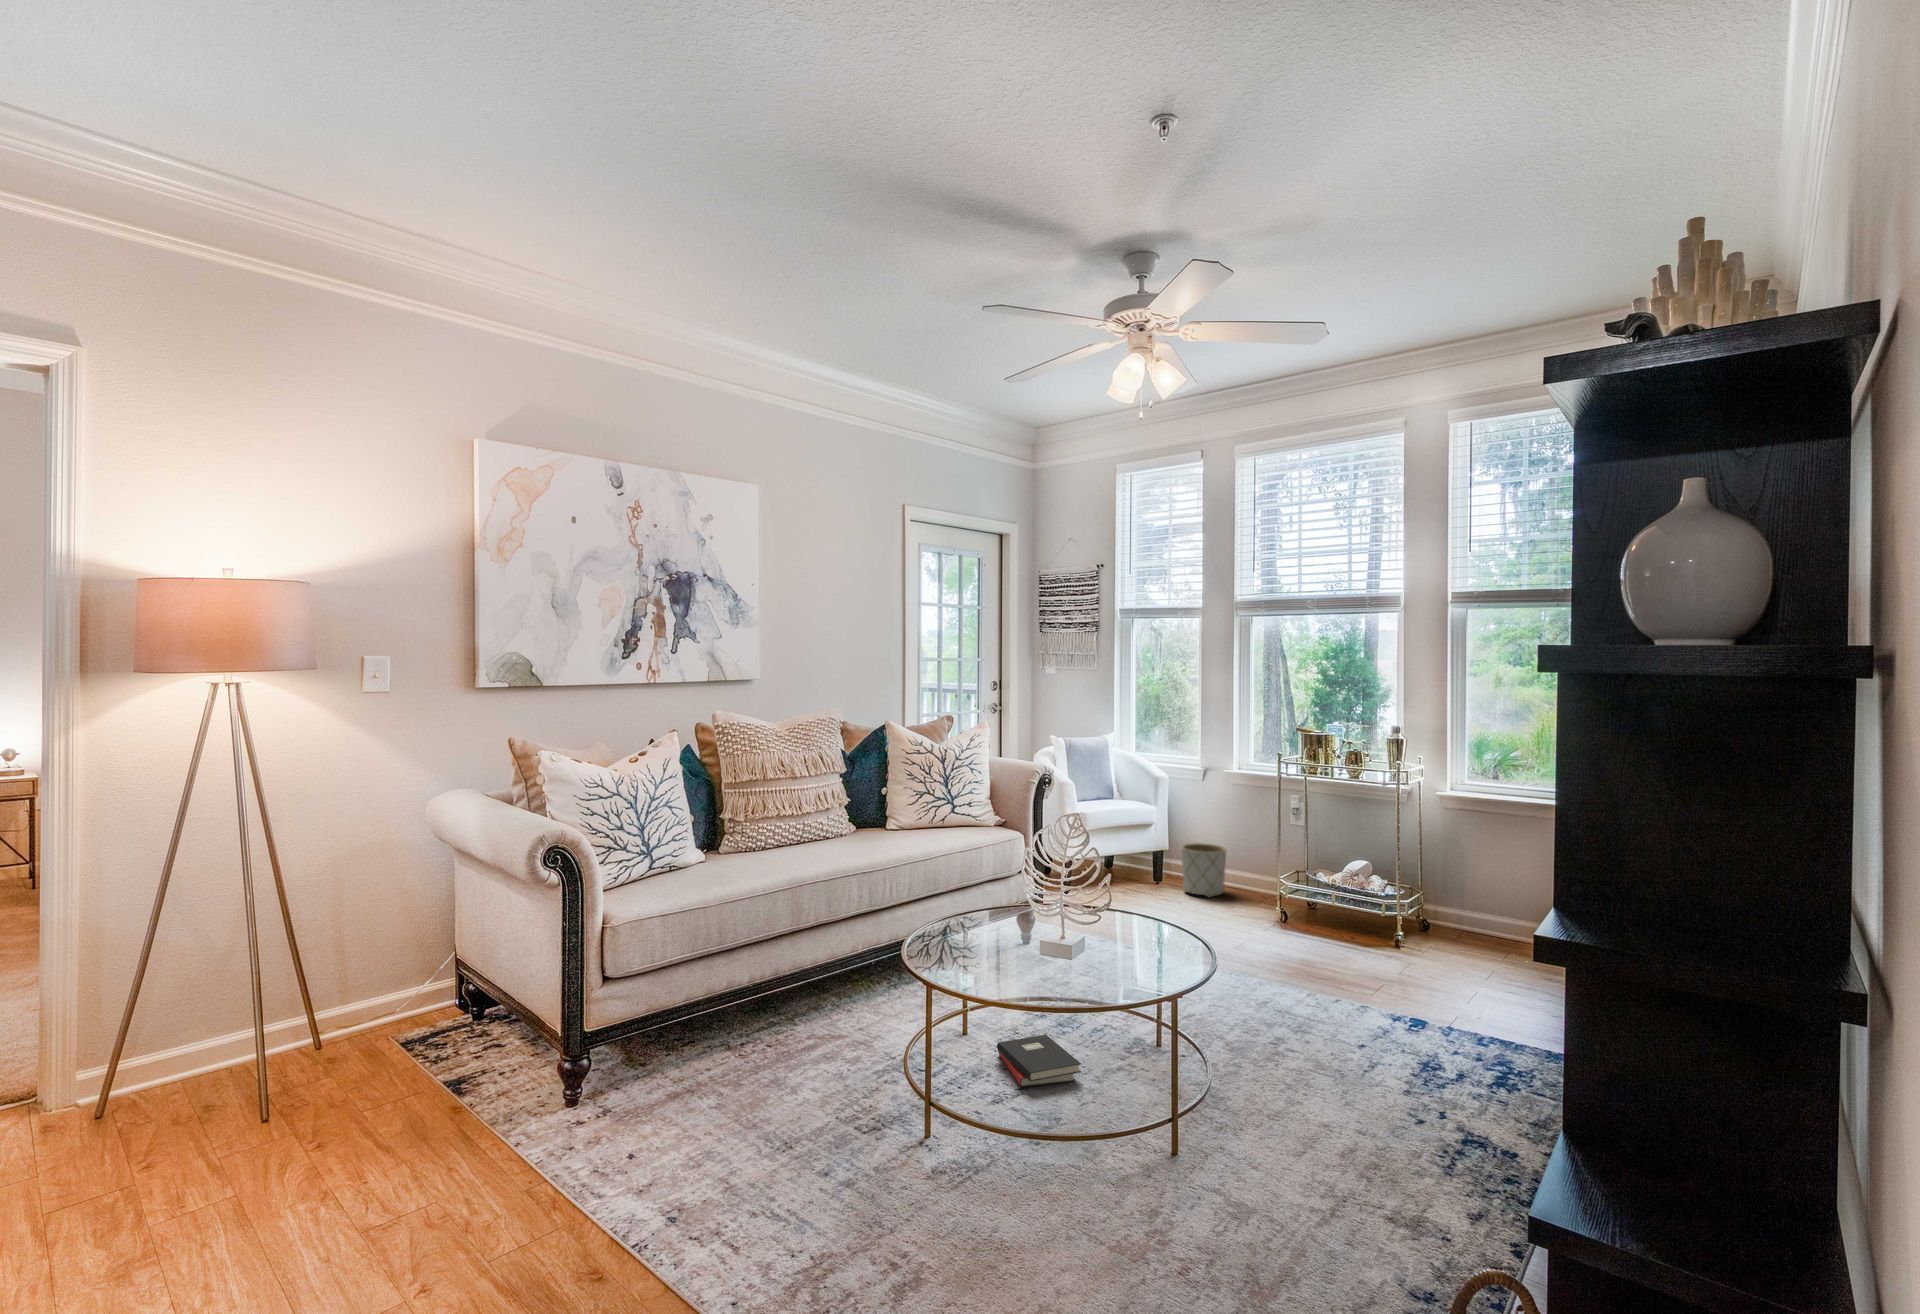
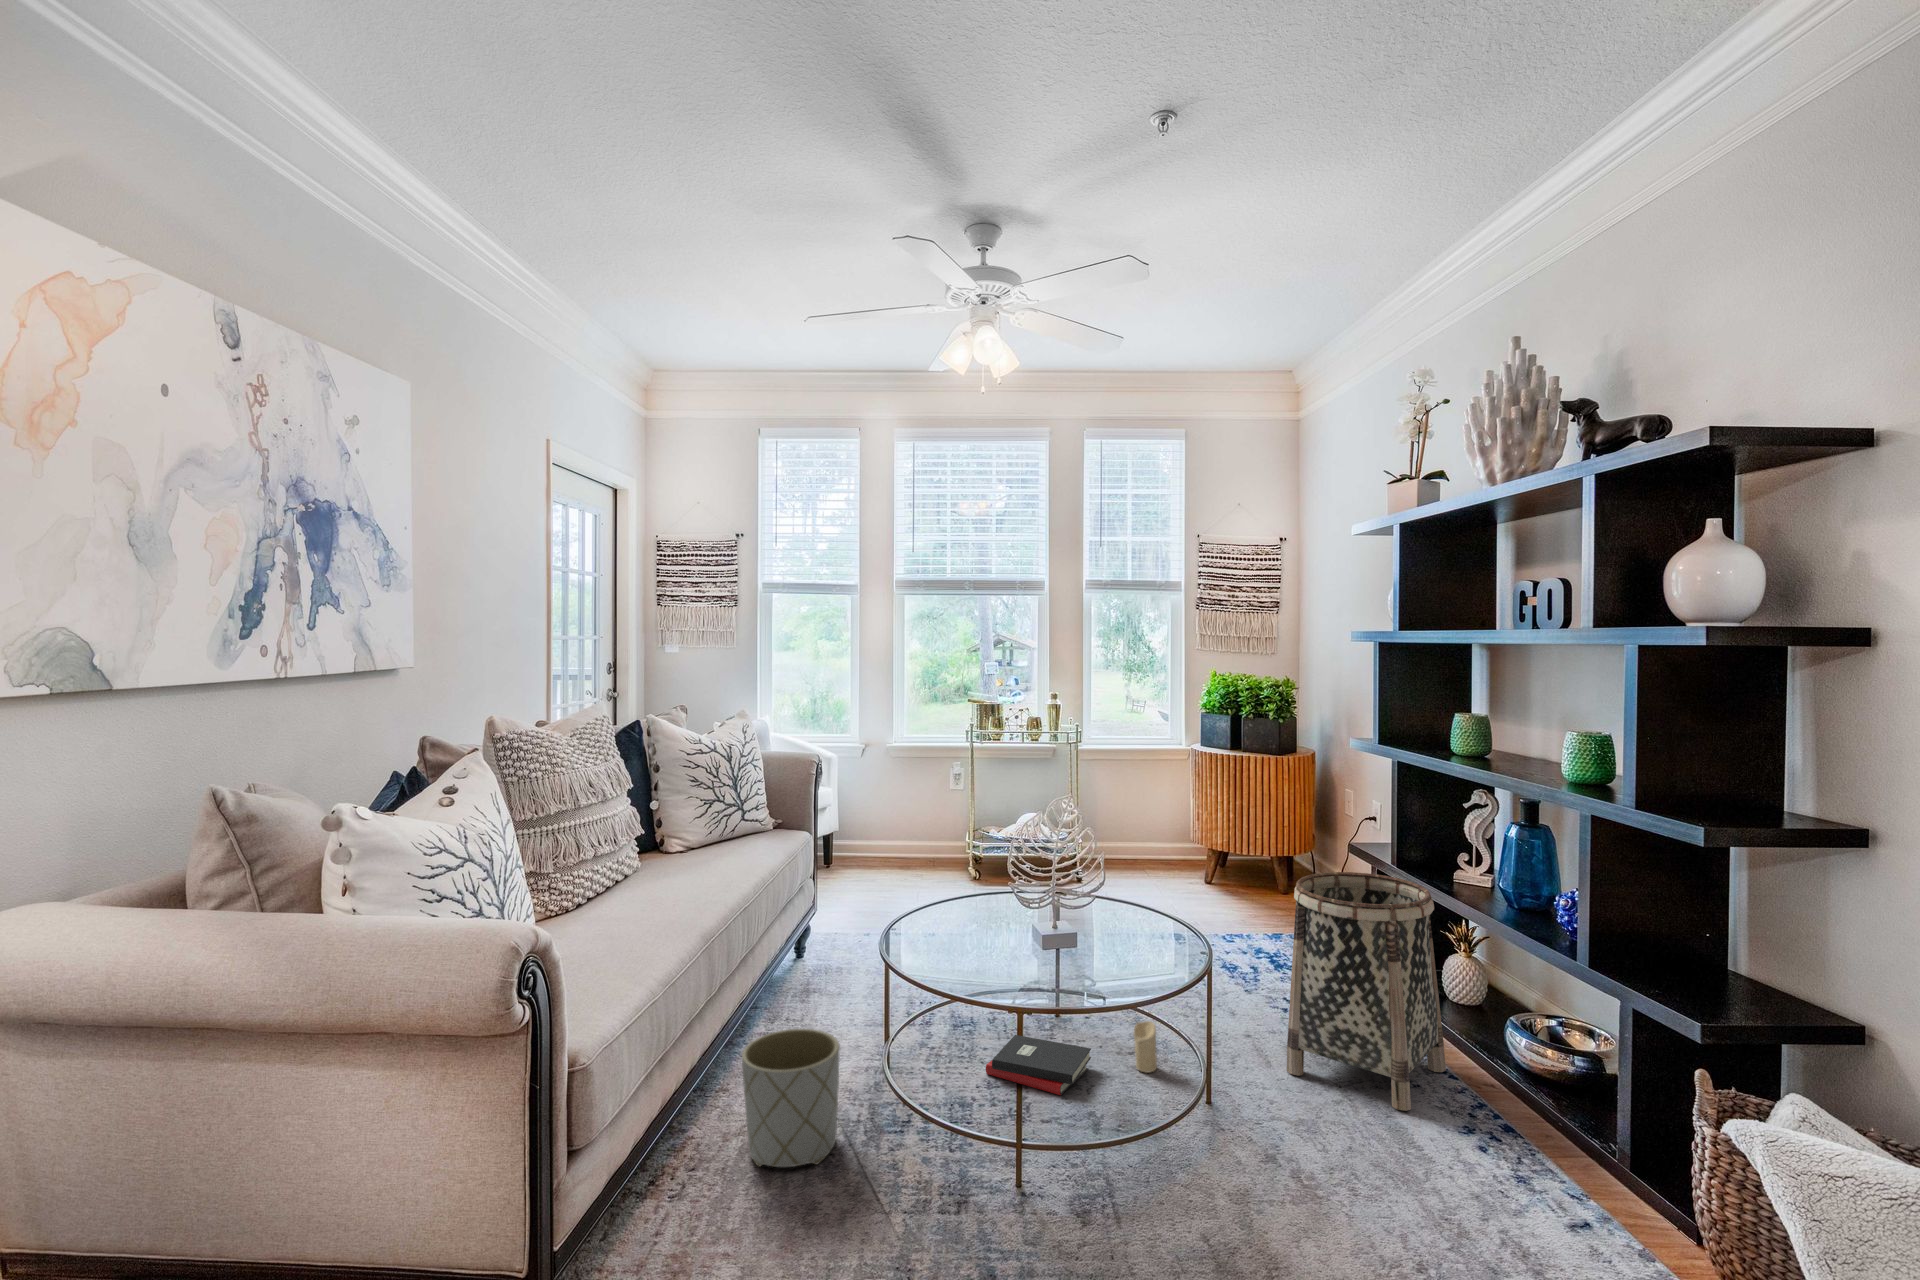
planter: present [1181,843,1226,897] -> present [742,1029,840,1167]
basket: none [1251,956,1437,1231] -> present [1287,872,1446,1111]
candle: none [1109,1054,1132,1103] -> present [1133,1021,1157,1073]

